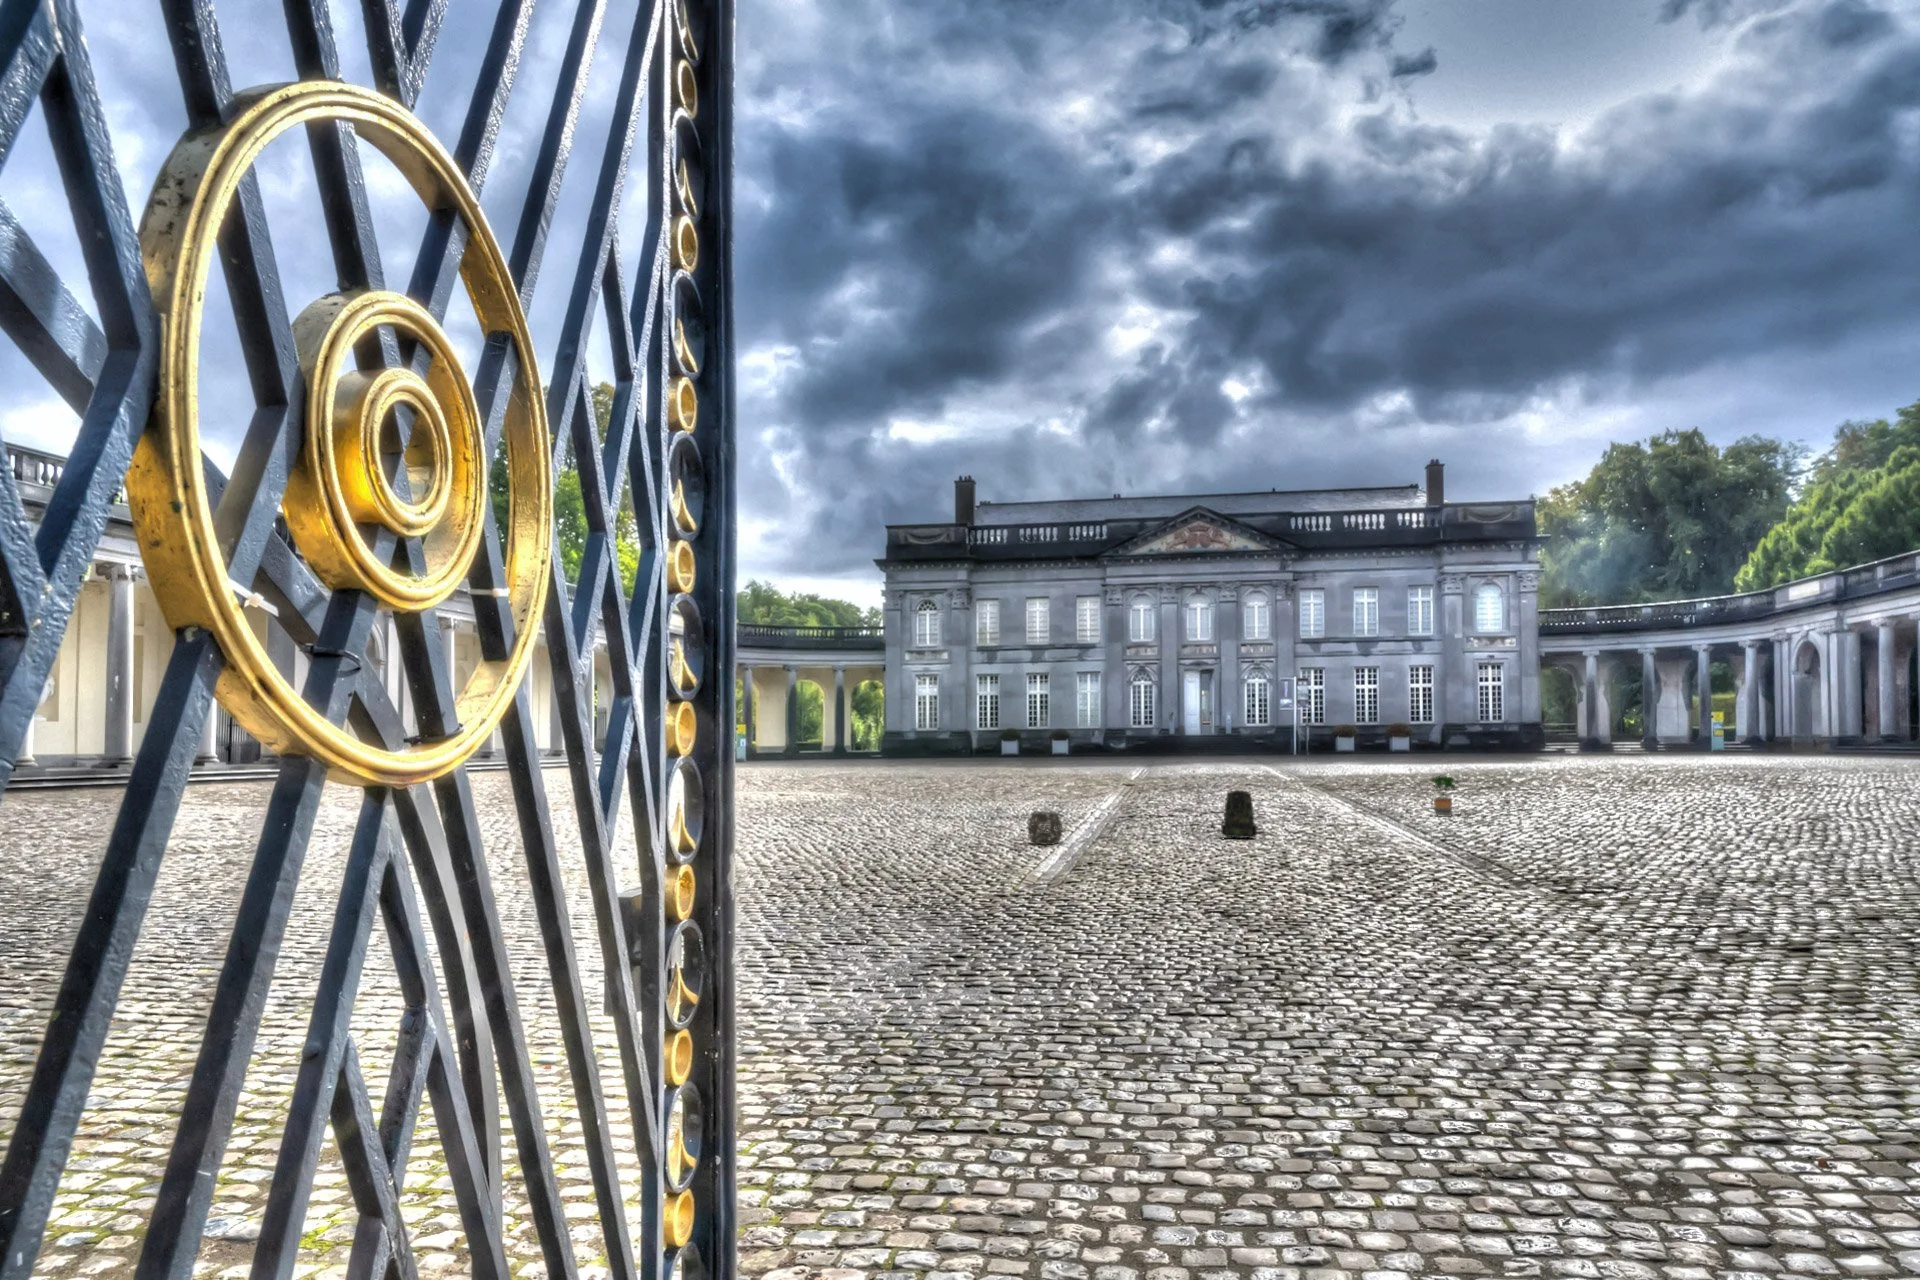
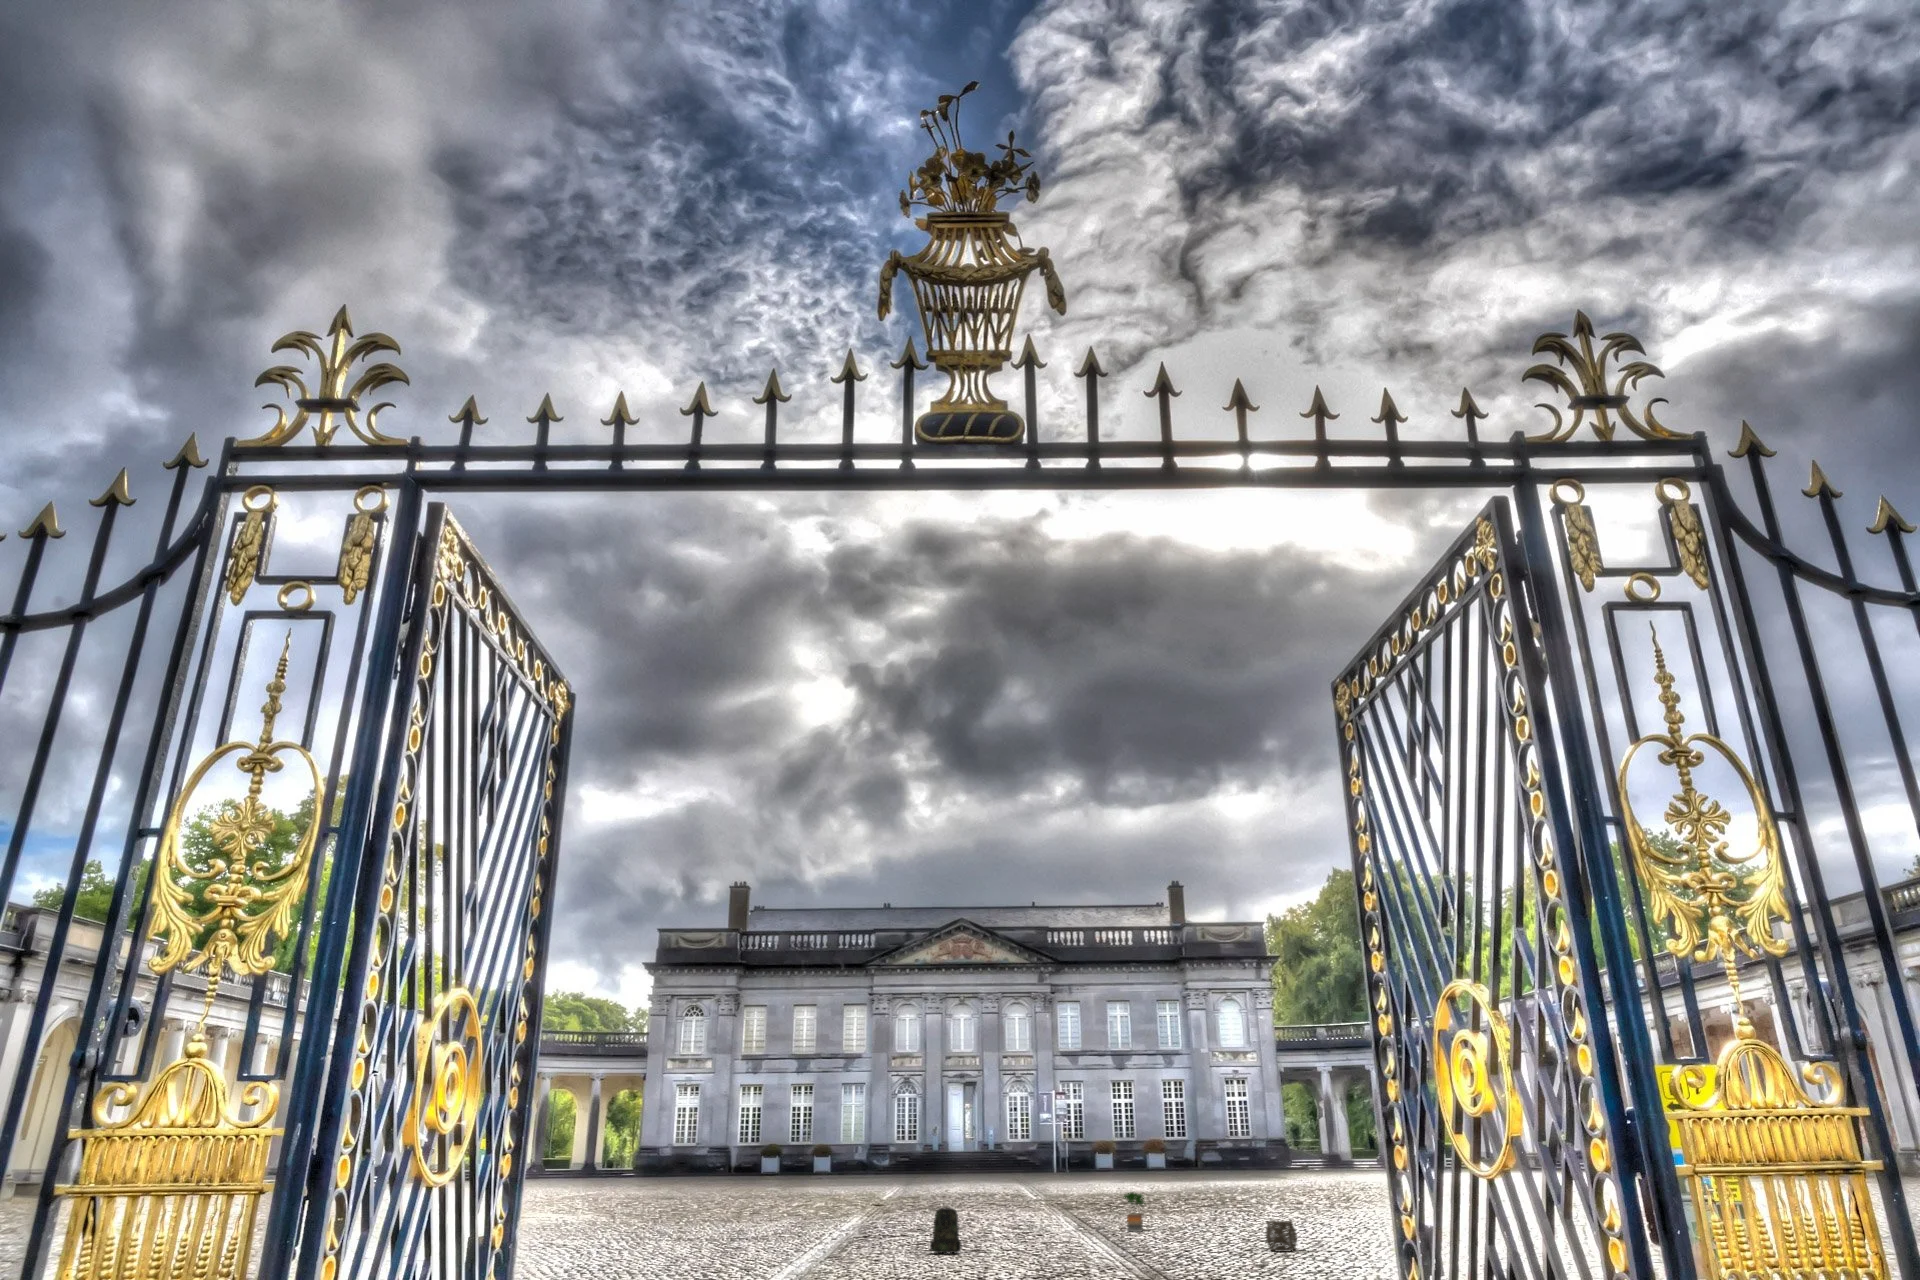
woven basket: present [1028,812,1062,845] -> present [1266,1221,1297,1252]

